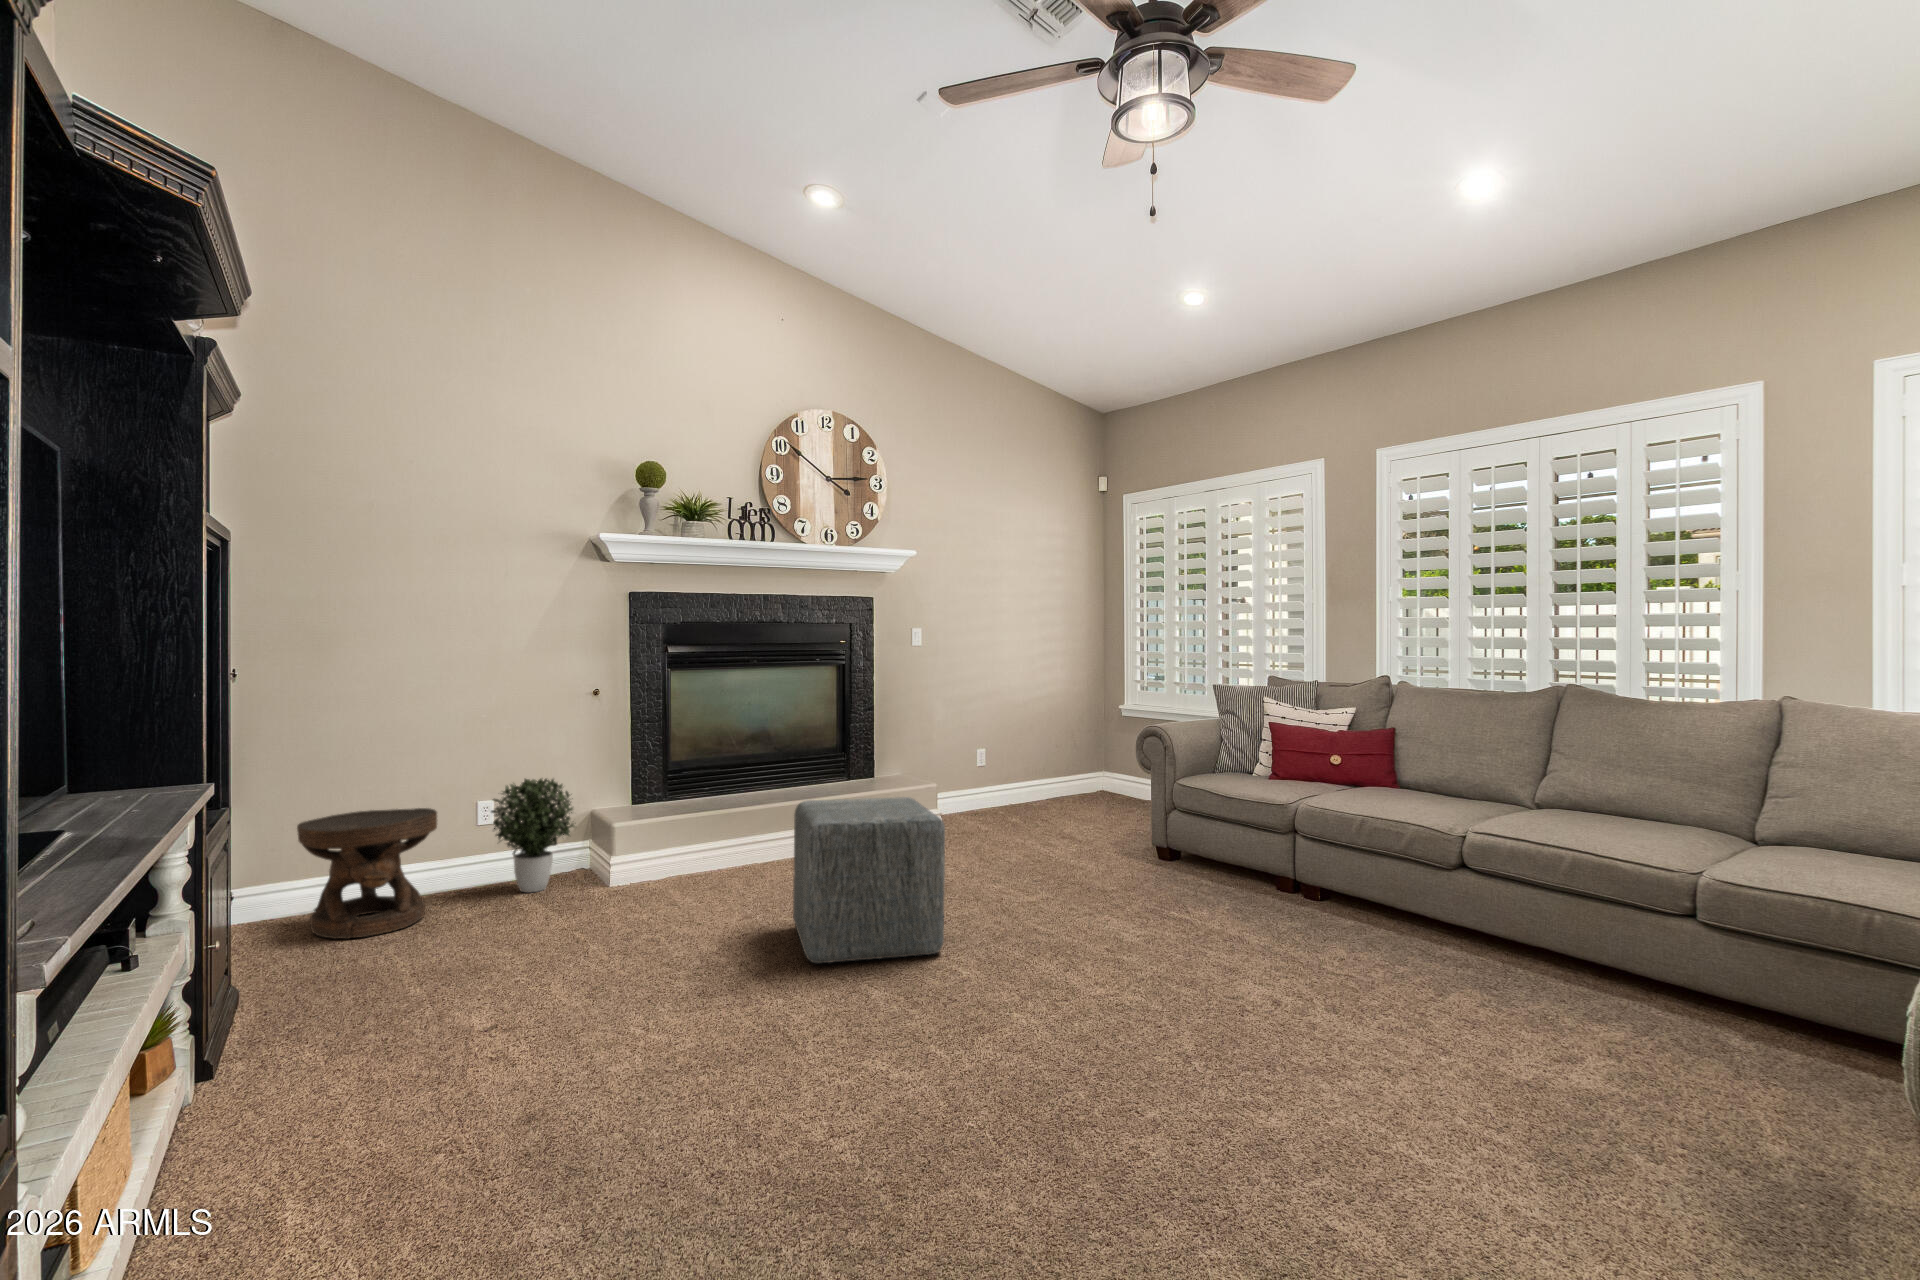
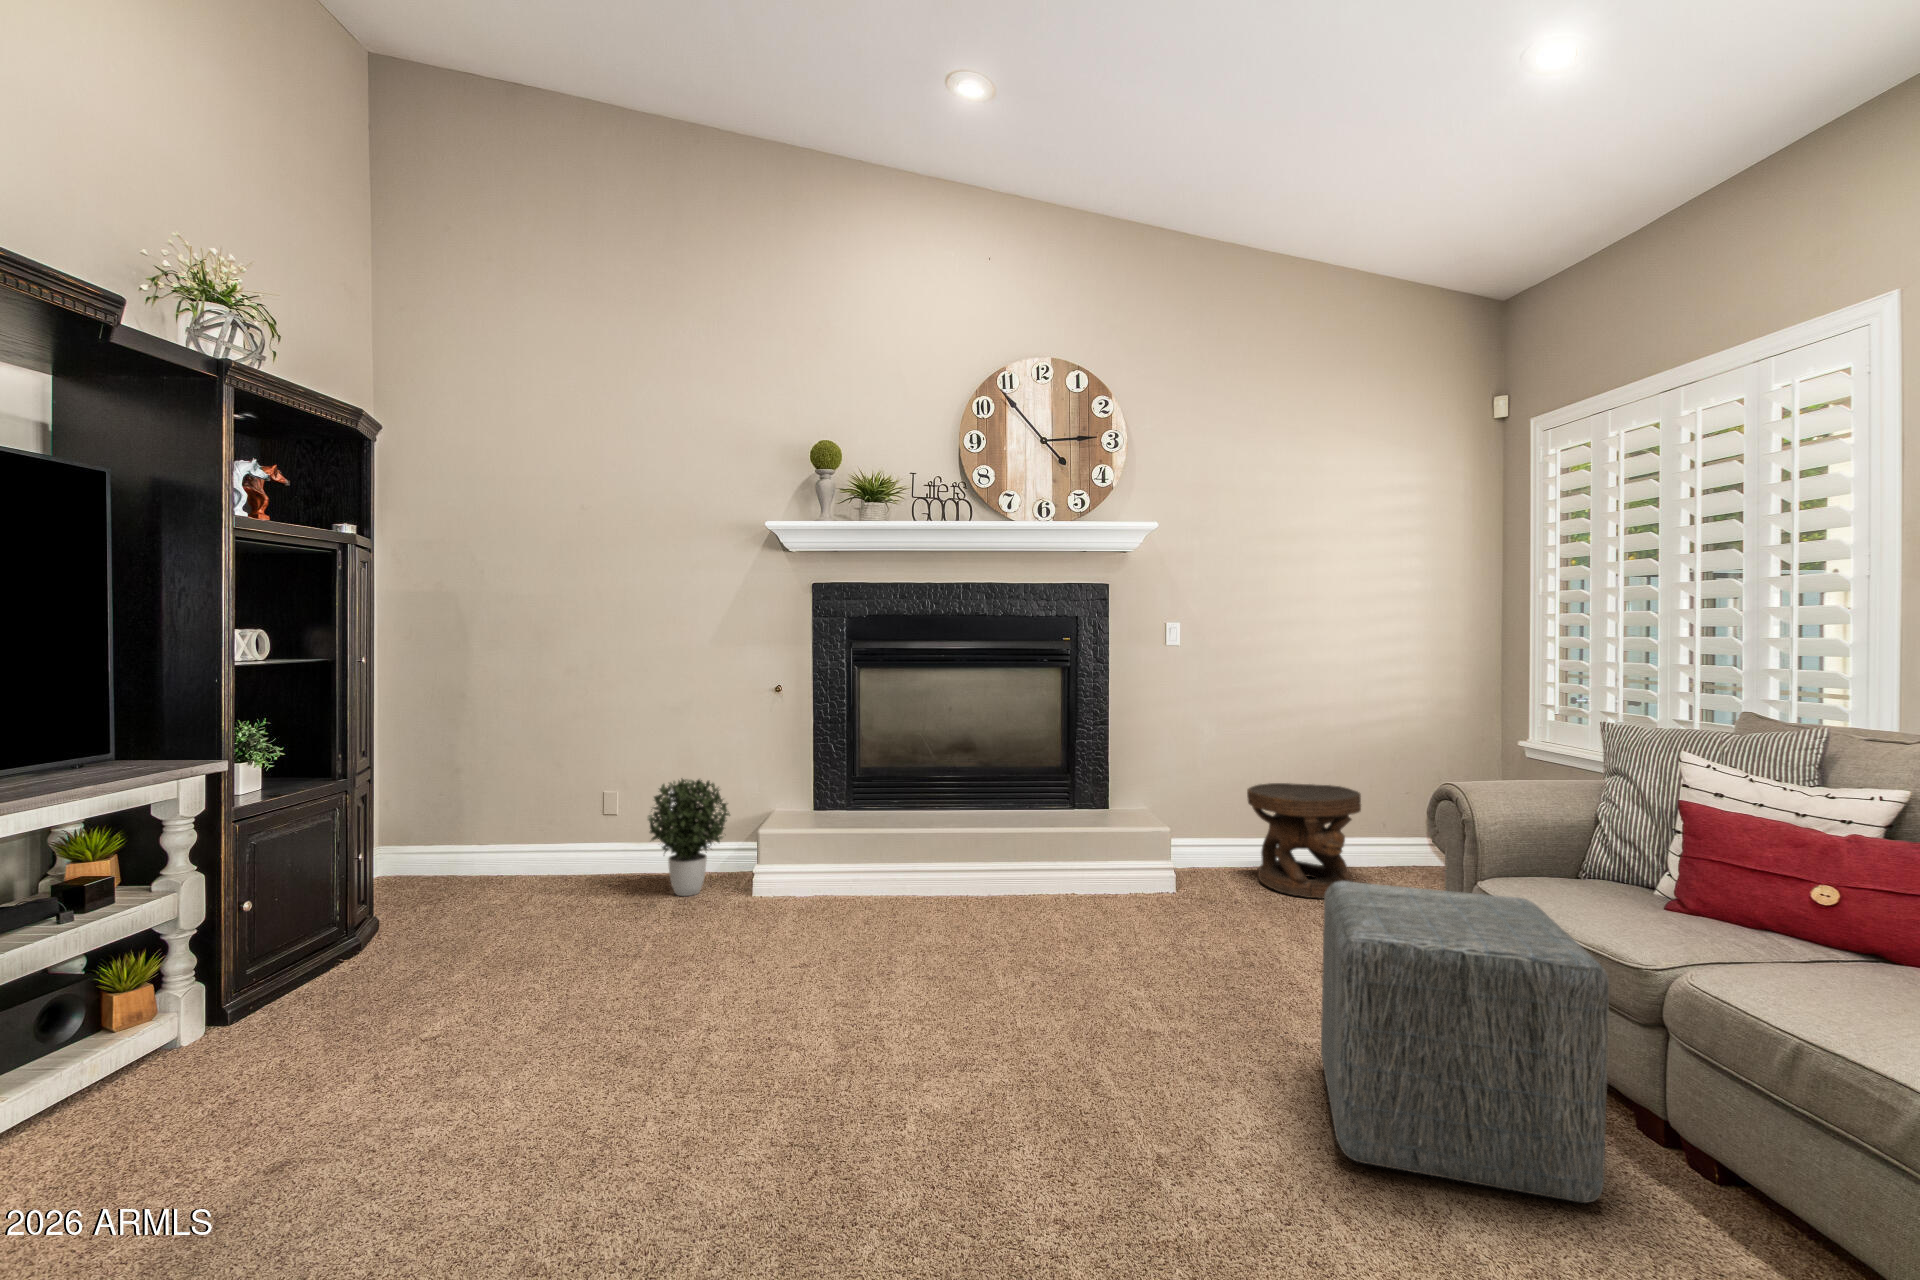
ottoman: present [793,797,945,963] -> present [1321,881,1609,1203]
side table: present [297,808,437,939] -> present [1247,783,1361,898]

